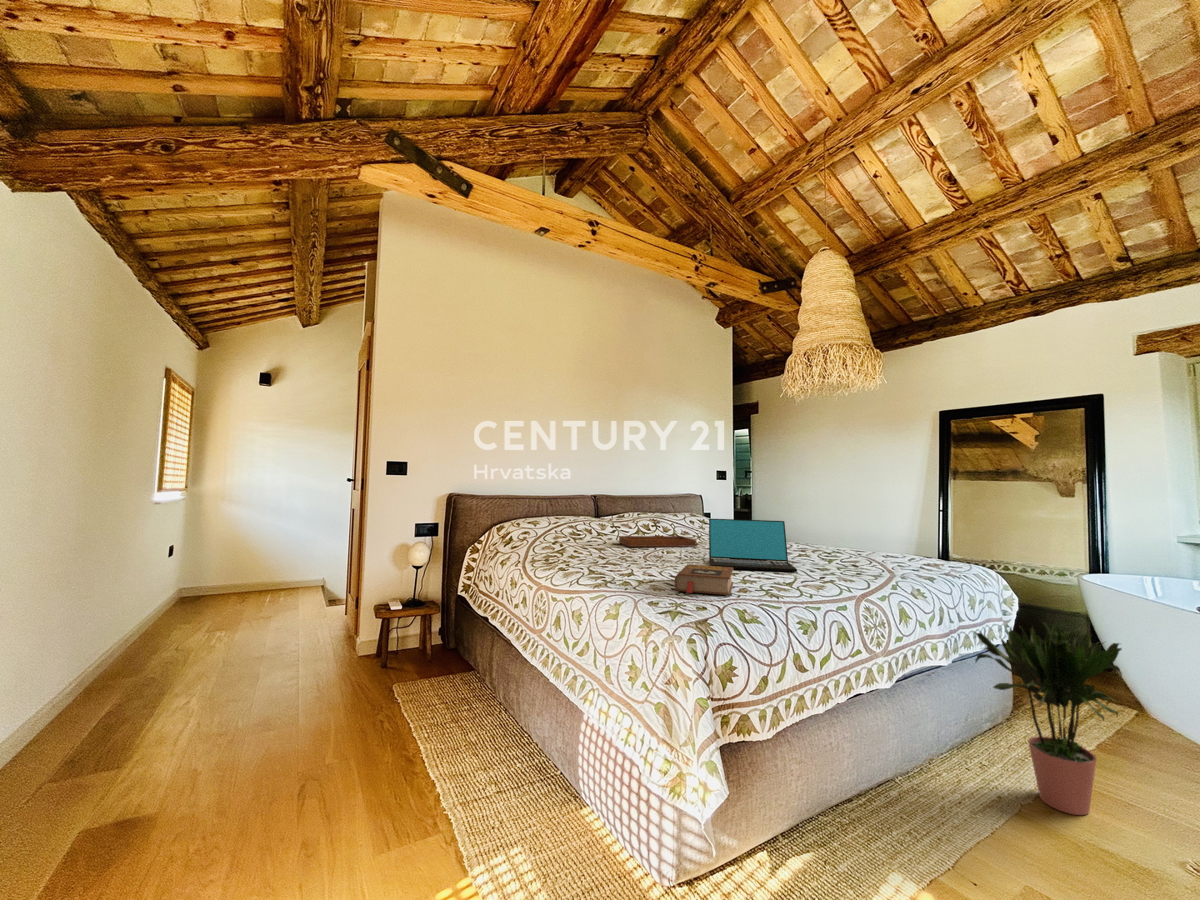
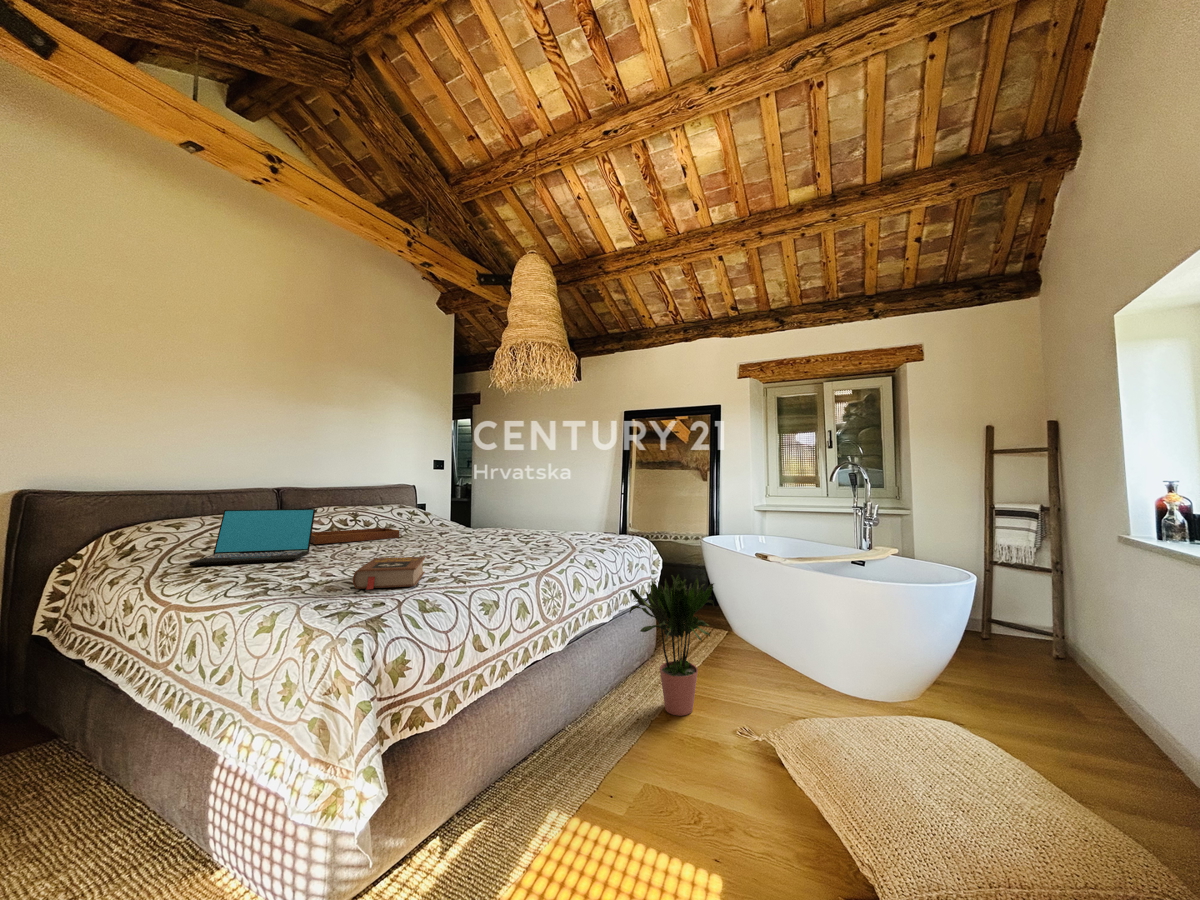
laptop: present [709,519,797,572] -> present [190,509,315,565]

